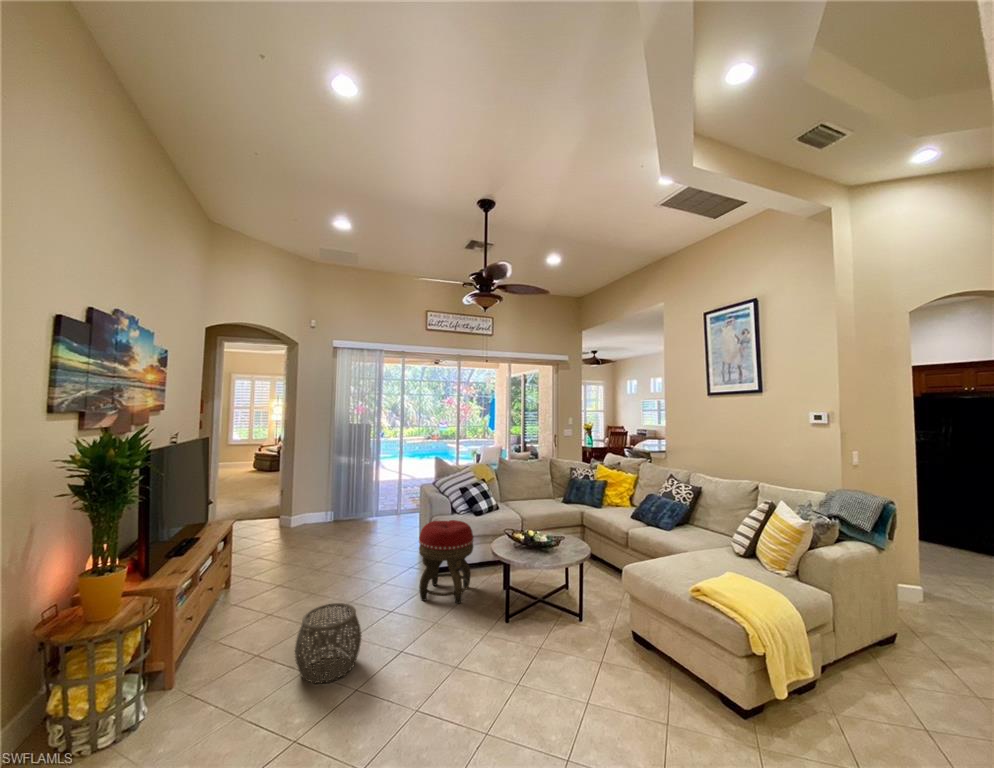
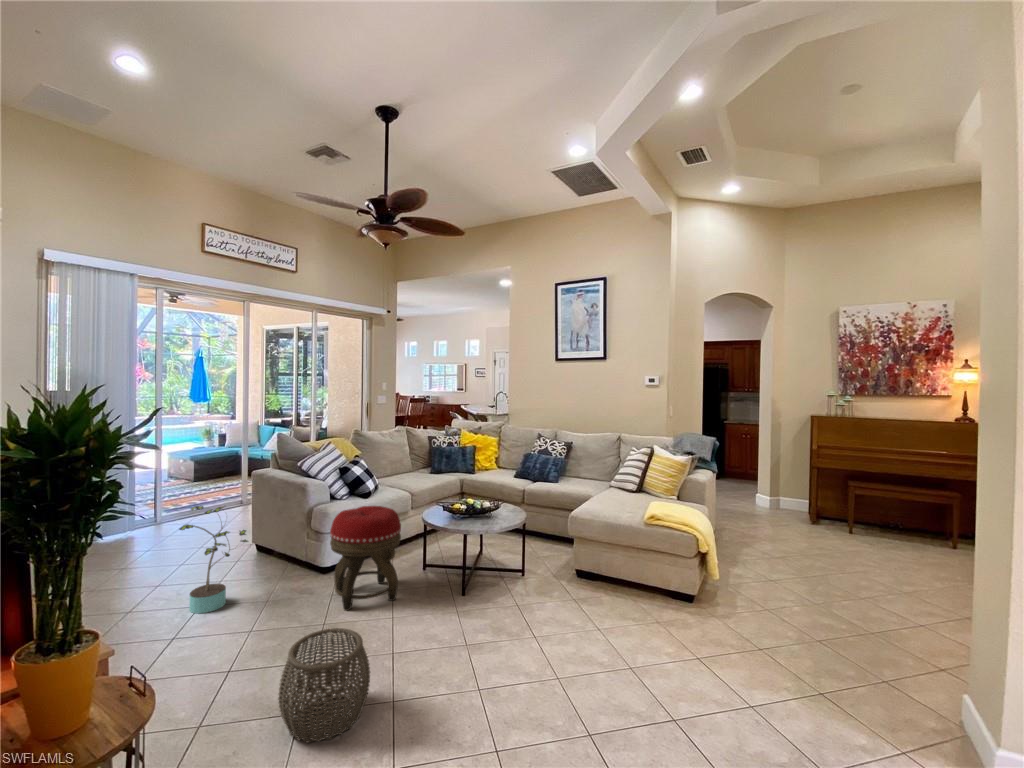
potted plant: none [341,502,383,576] -> present [180,506,248,613]

